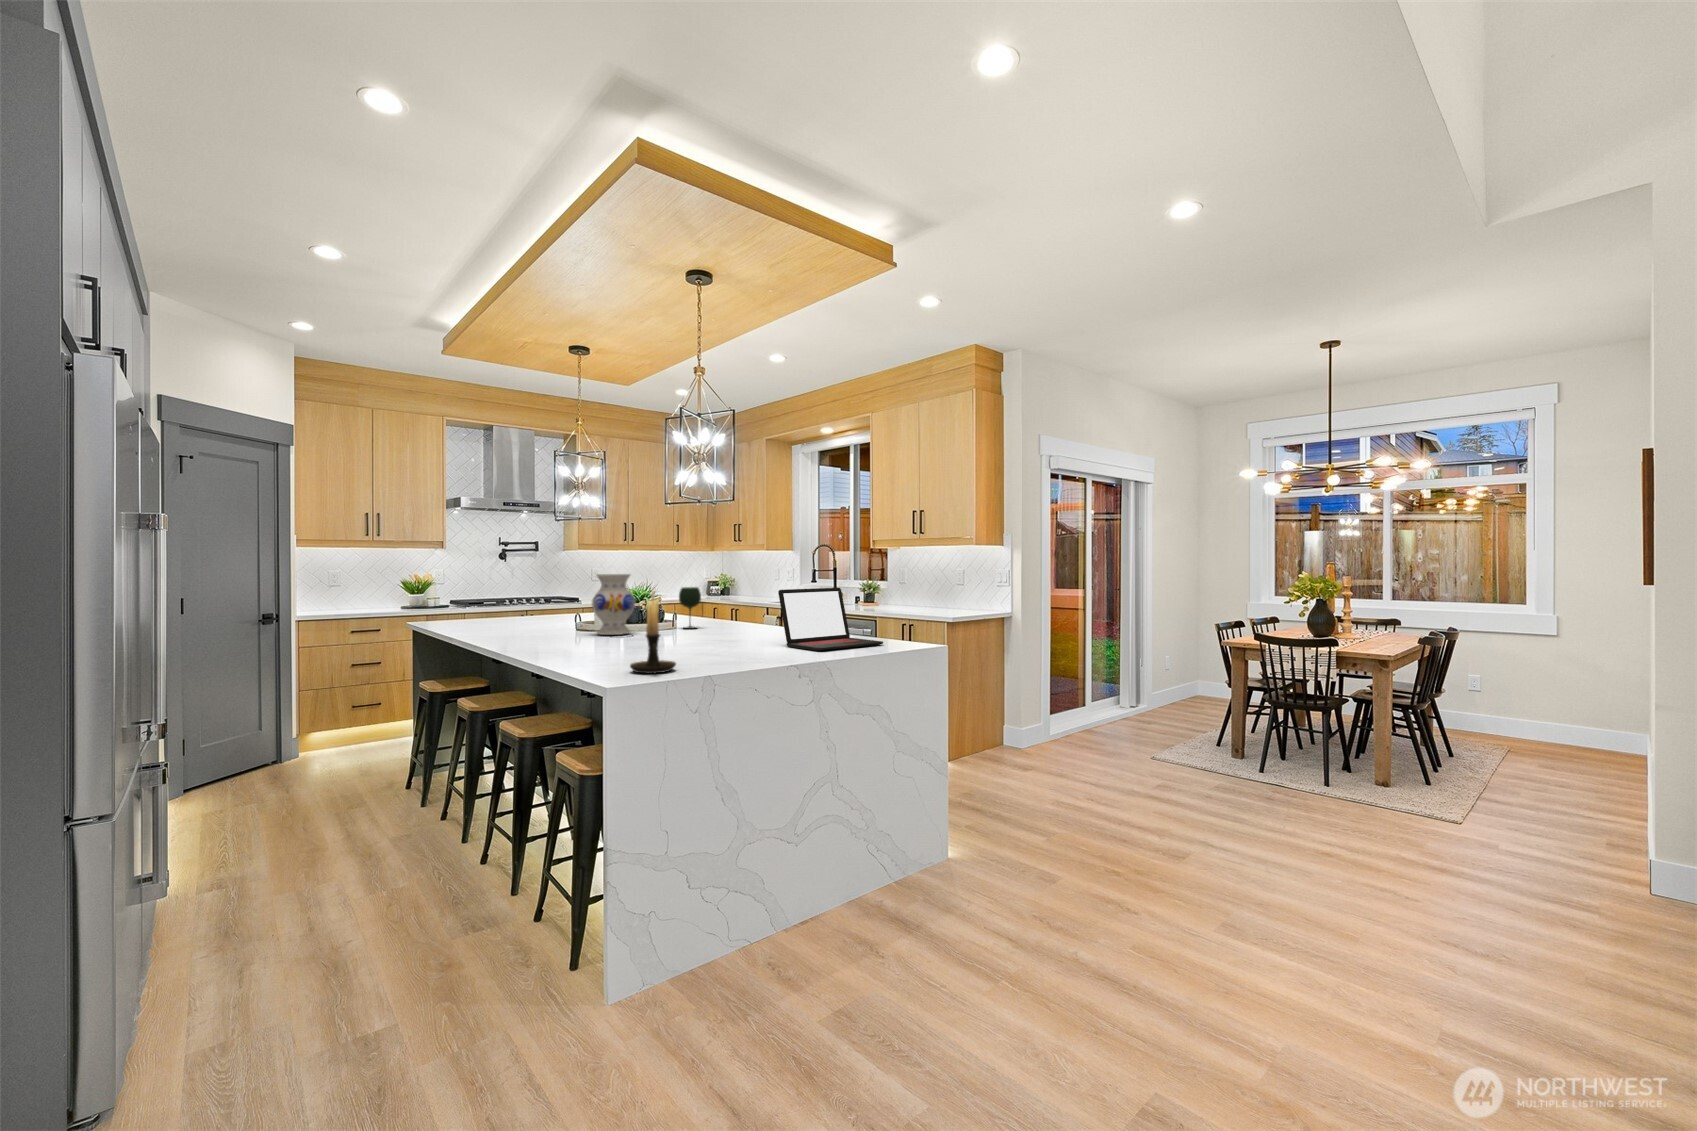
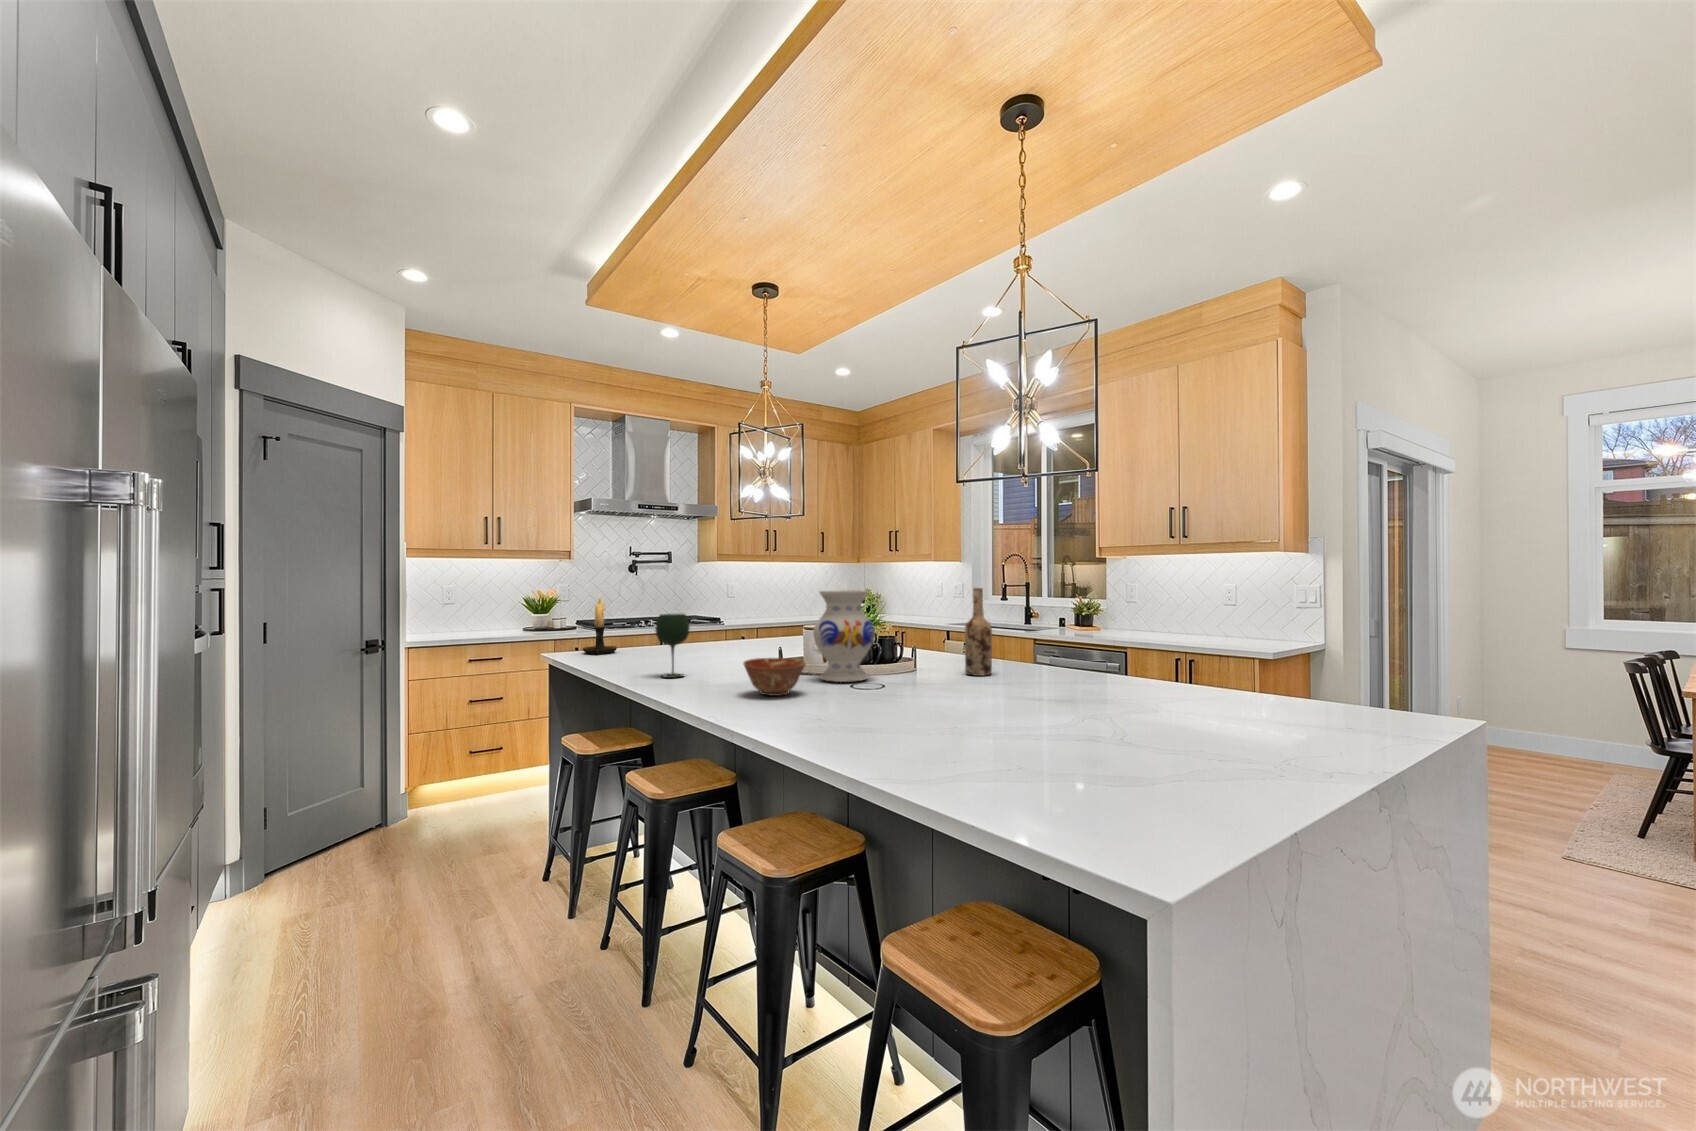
wine bottle: none [702,572,721,631] -> present [965,588,992,676]
wine glass: present [679,587,701,629] -> present [655,614,689,678]
laptop: present [778,588,883,651] -> none [1161,613,1350,729]
candle holder: present [630,590,676,673] -> present [583,593,617,654]
ceramic bowl: none [532,618,576,642] -> present [744,658,806,696]

